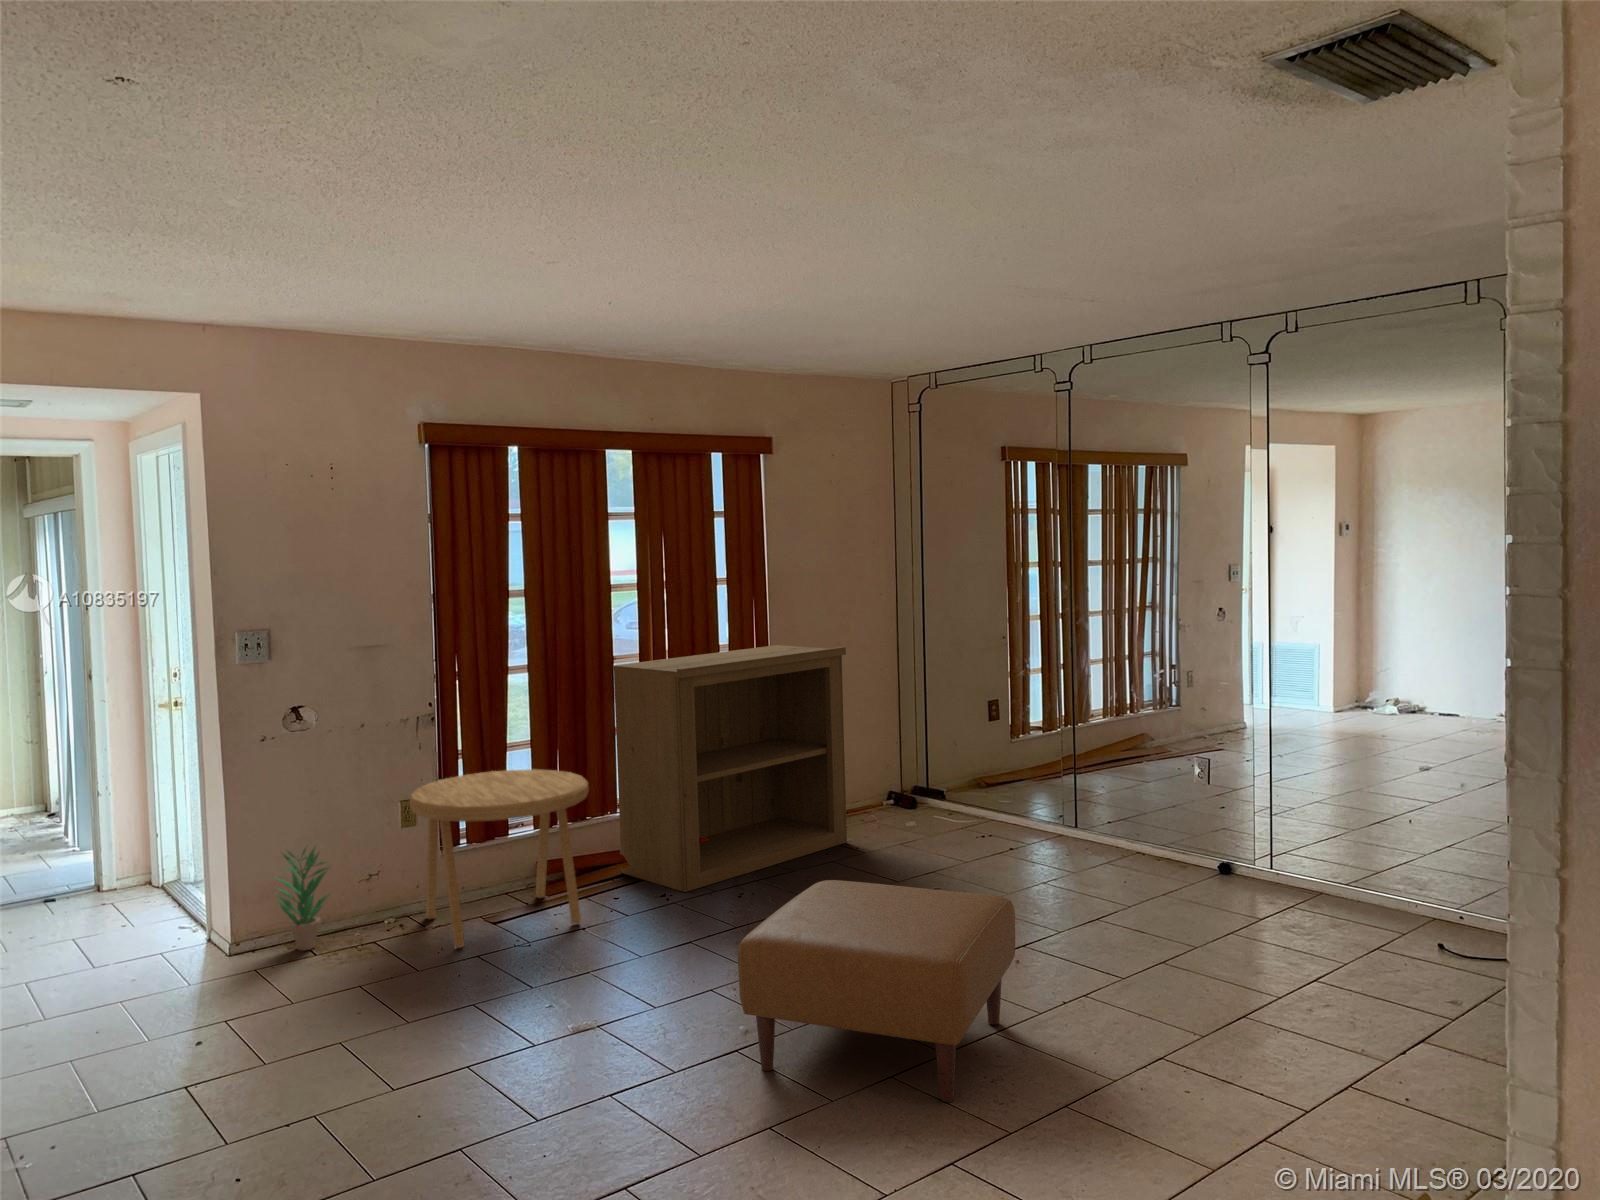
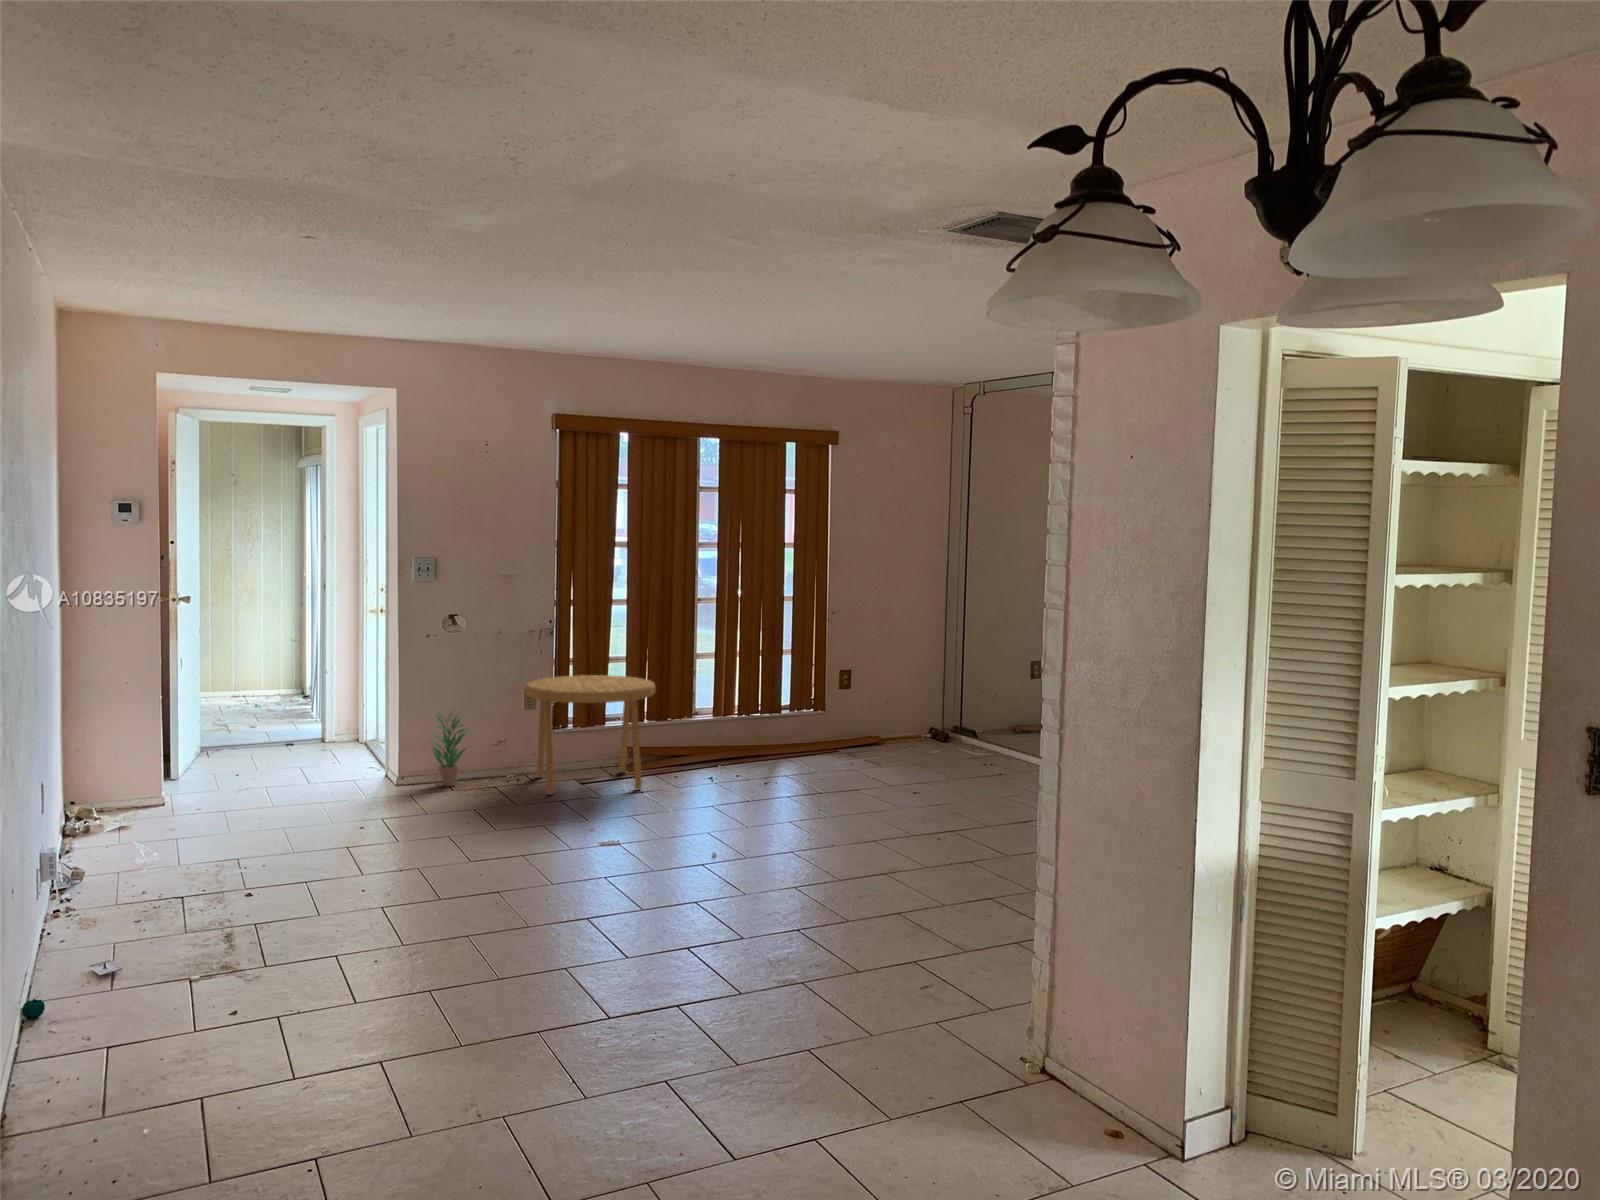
bookshelf: present [613,645,847,892] -> none [689,600,881,779]
ottoman: present [738,880,1015,1102] -> none [700,756,914,899]

